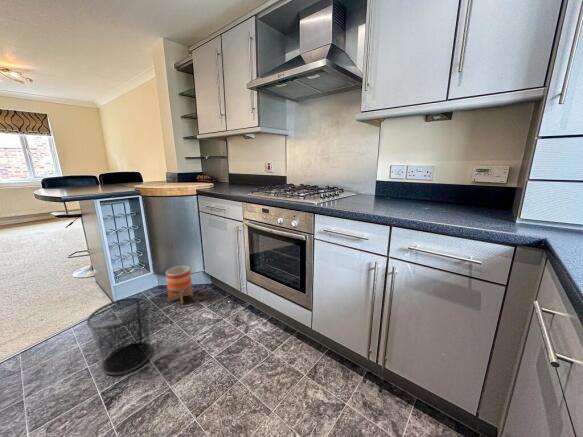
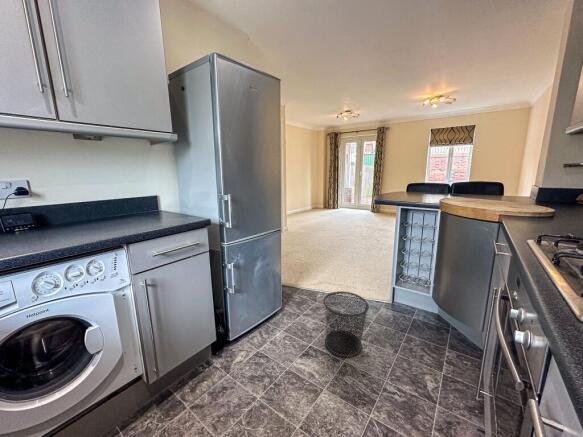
planter: present [166,266,193,304] -> none [422,301,458,351]

